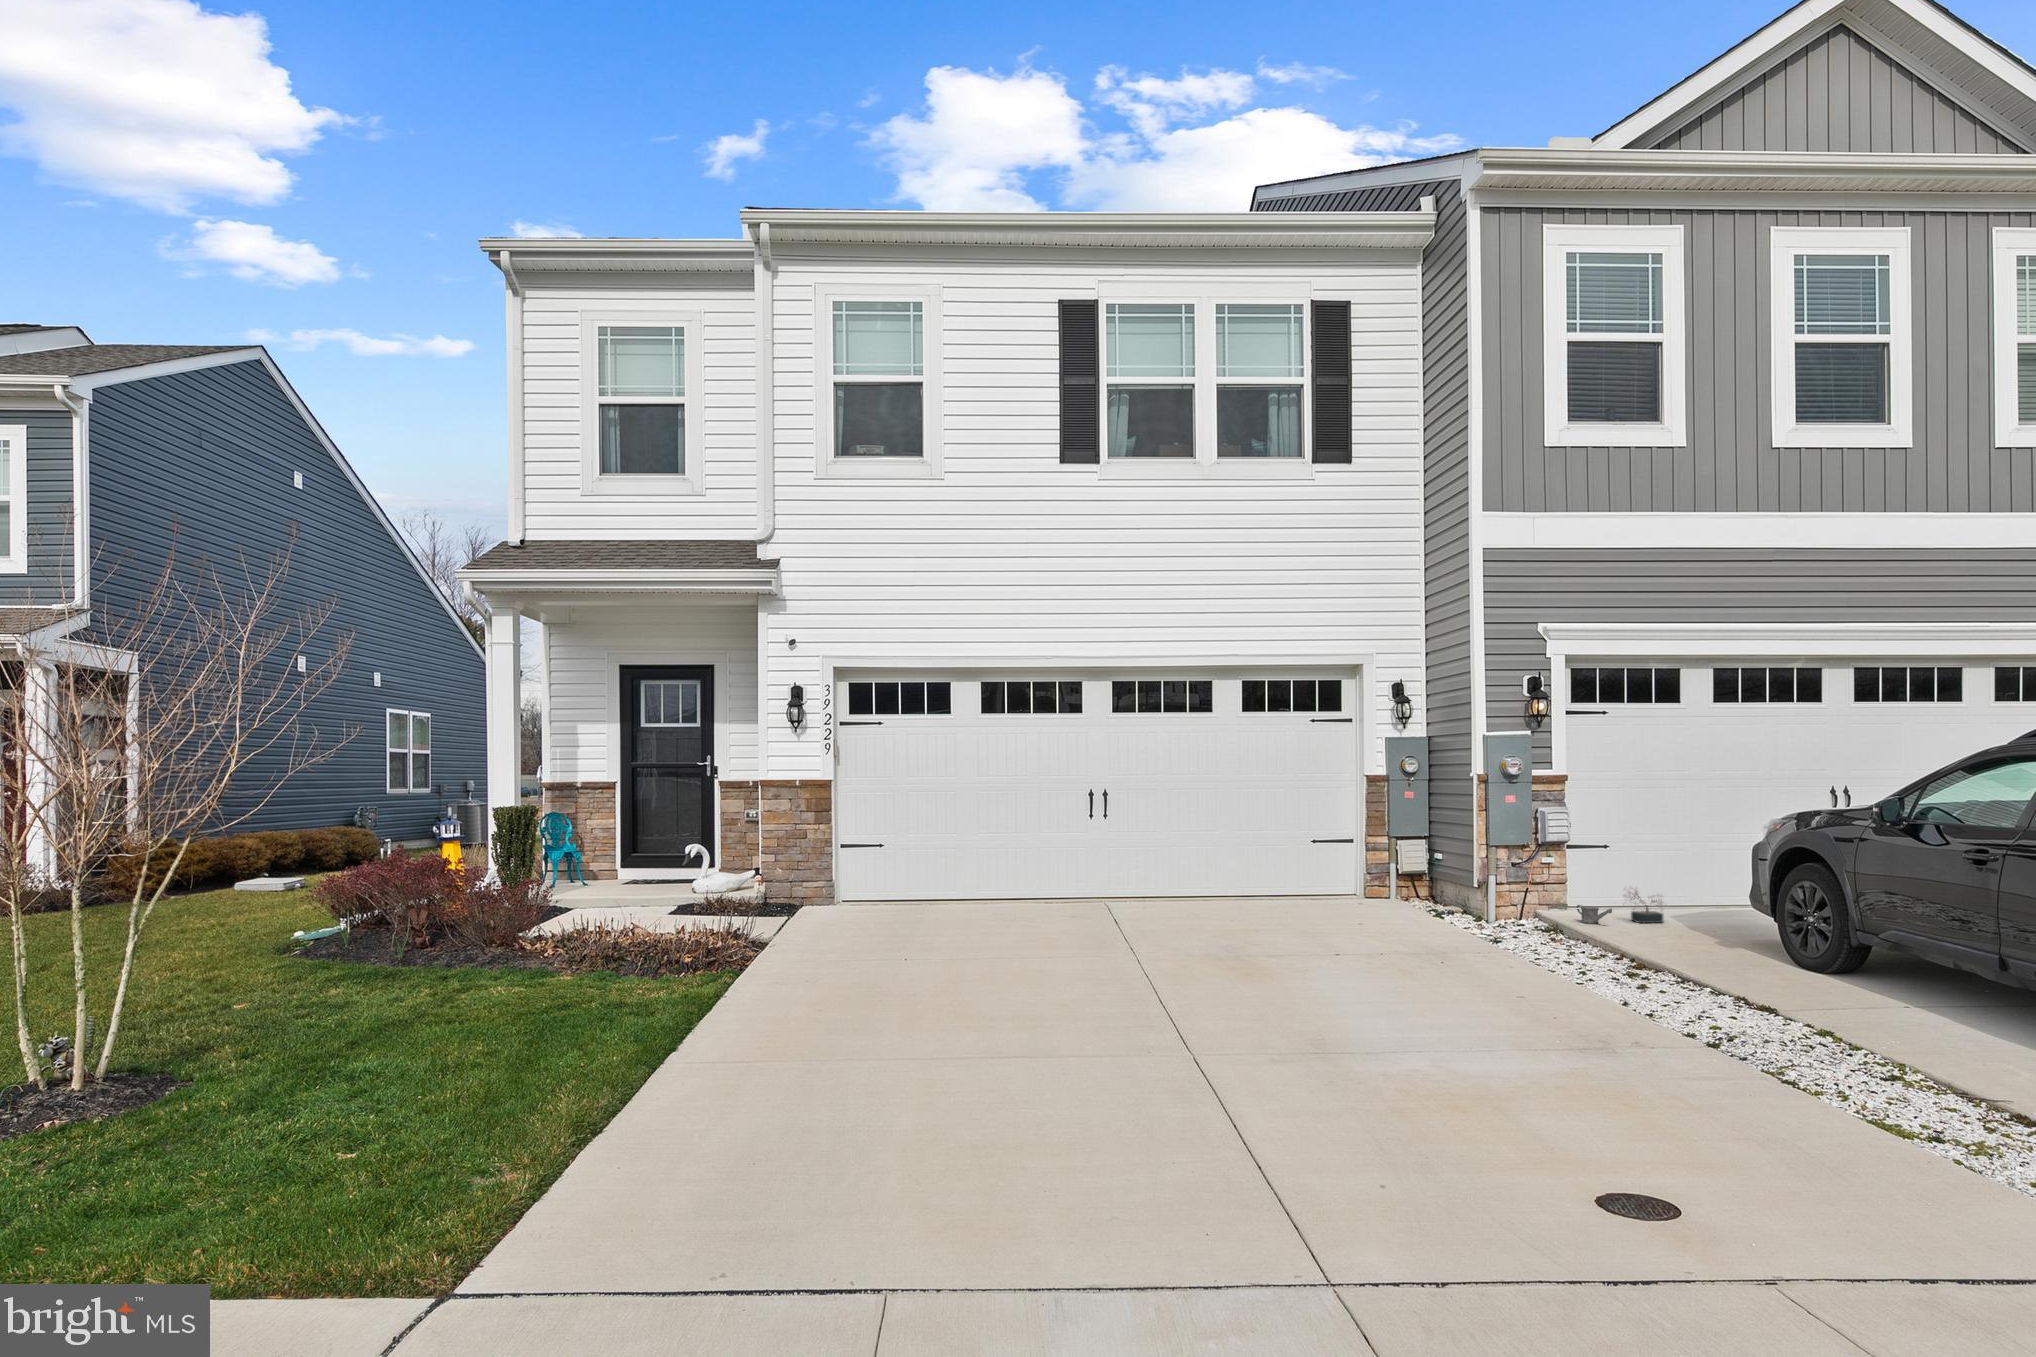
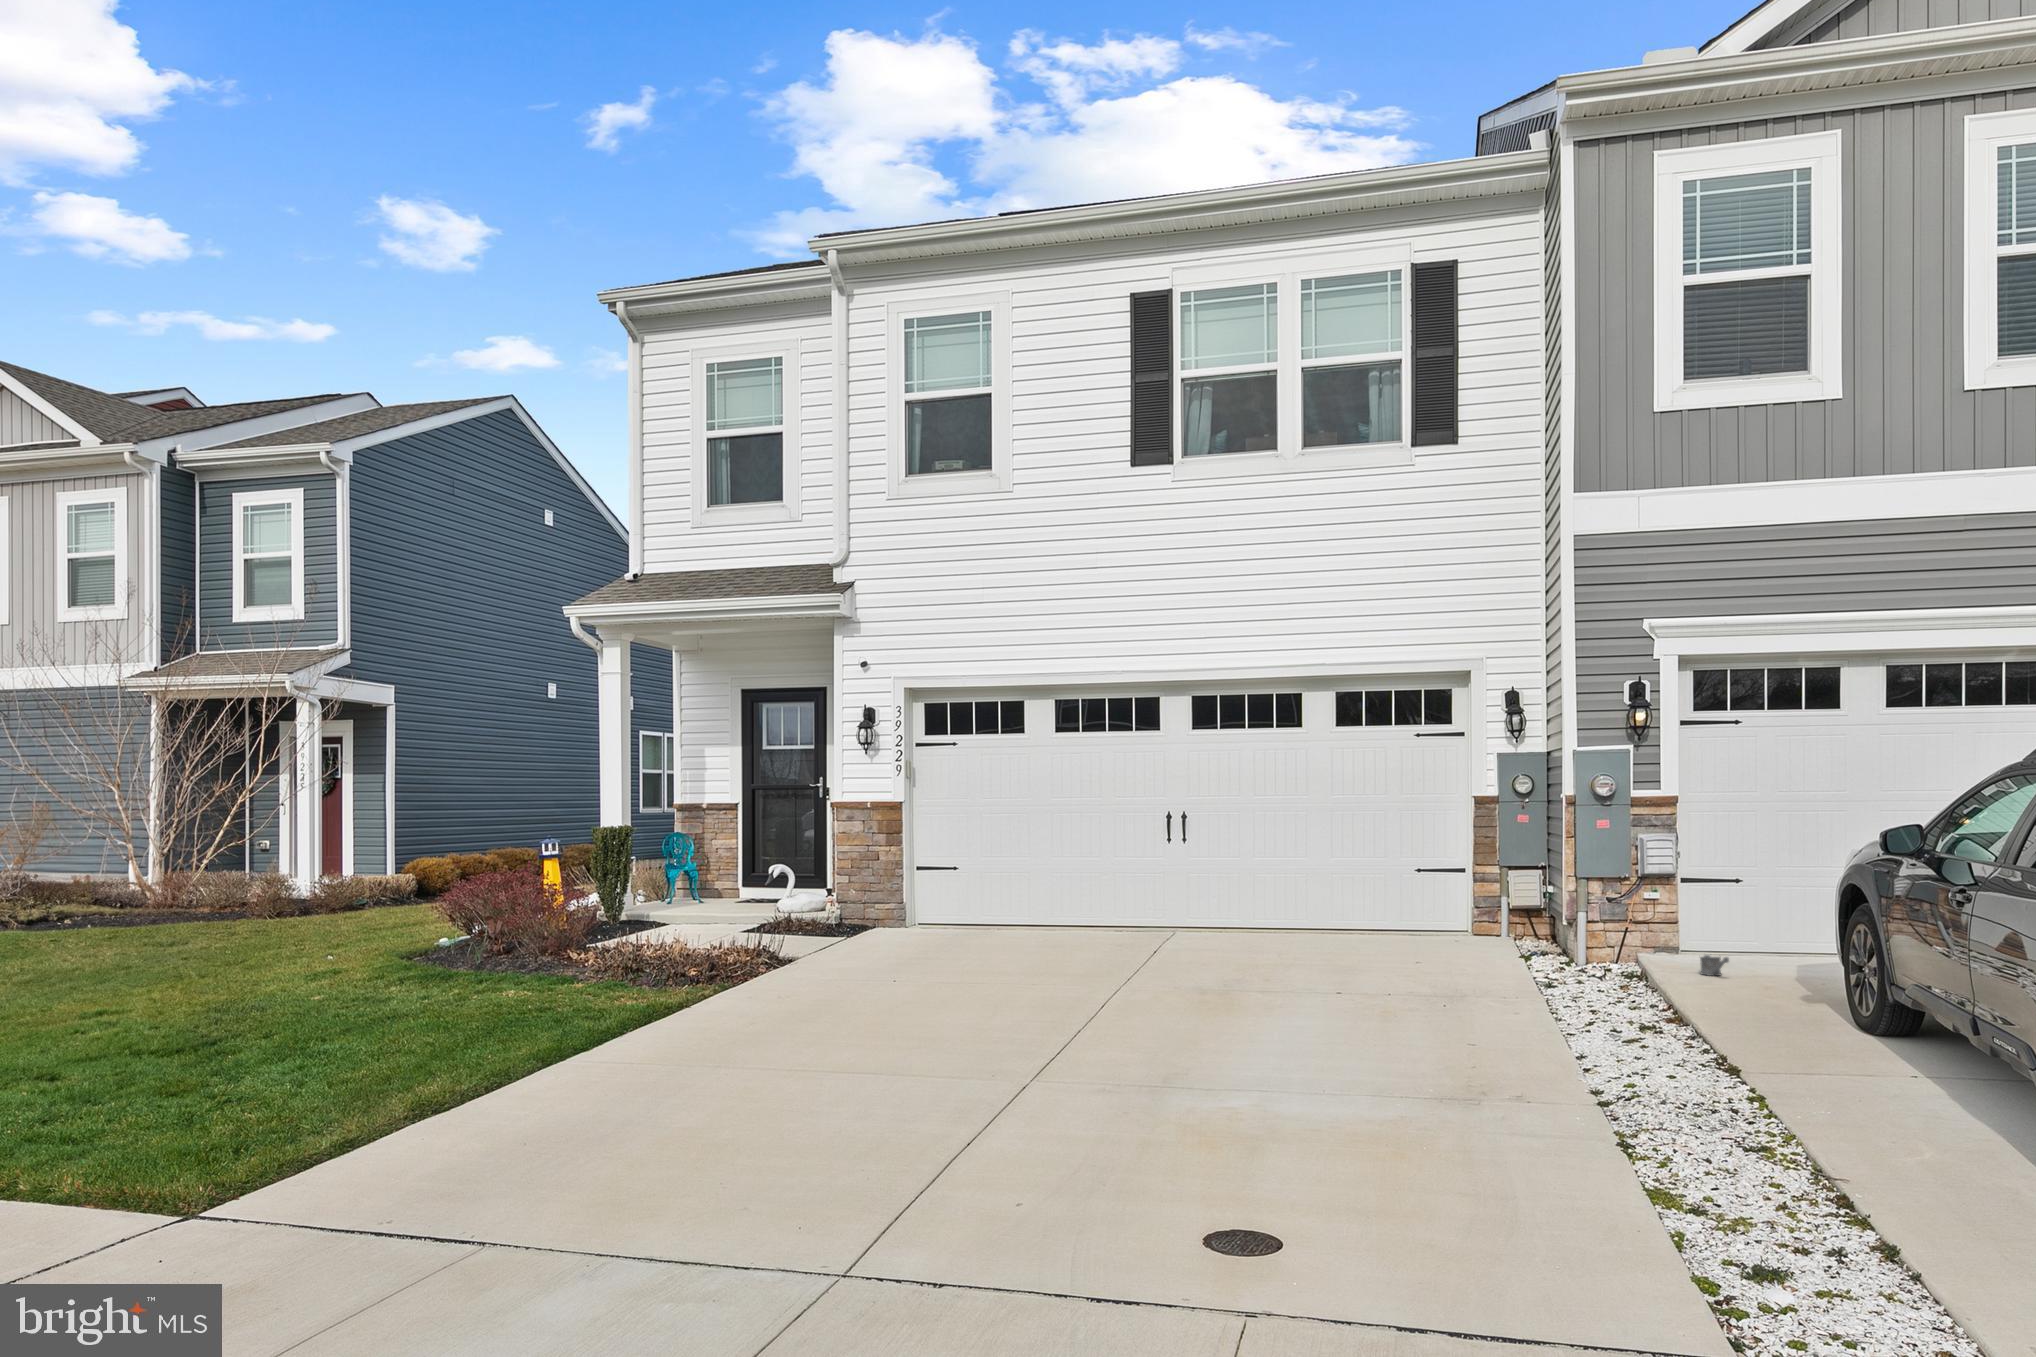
decorative plant: present [1629,891,1666,923] -> none [1756,932,1815,978]

